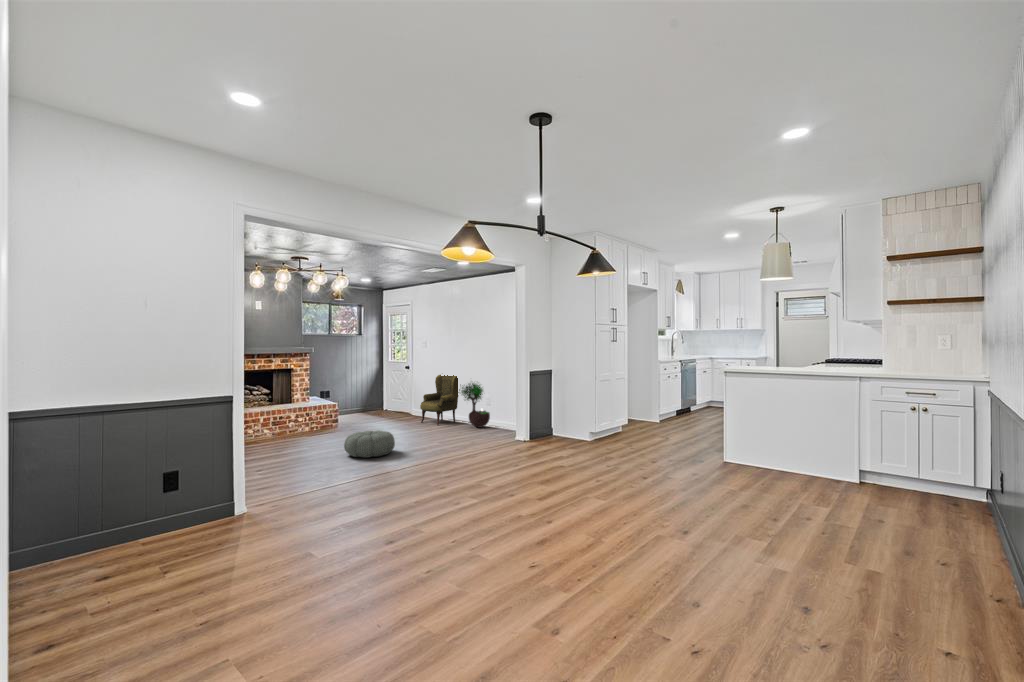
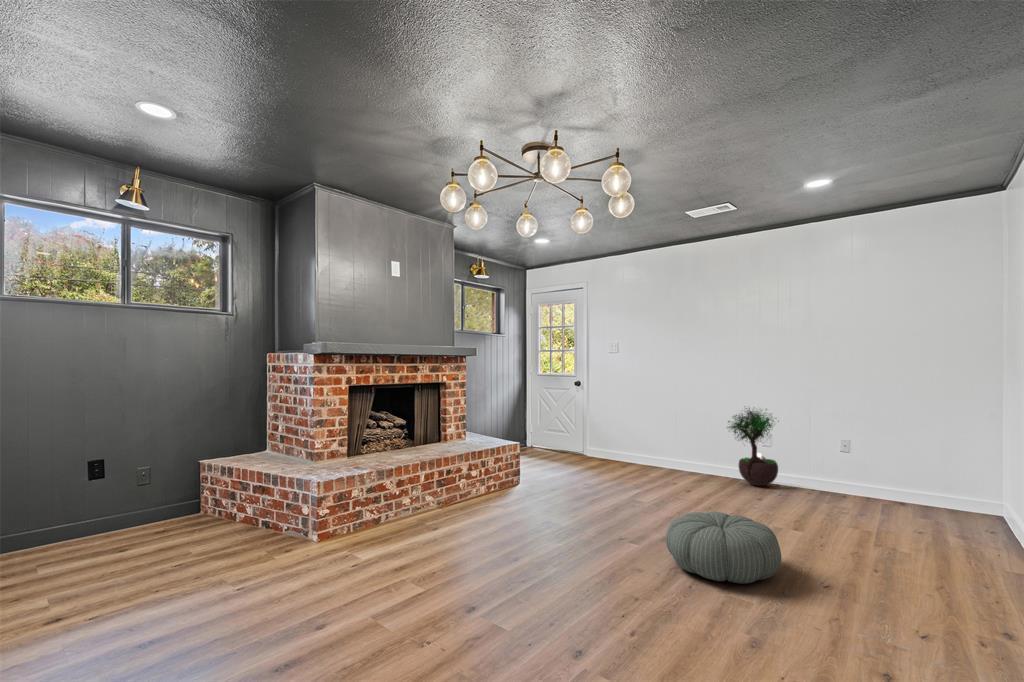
armchair: present [420,375,458,425] -> none [635,392,699,480]

